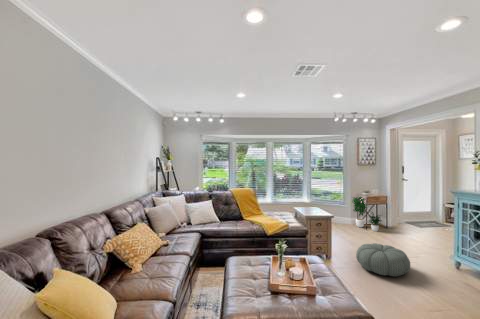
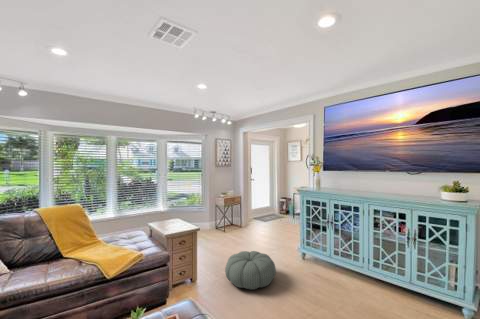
potted plant: present [353,196,382,231] -> none [210,197,239,233]

